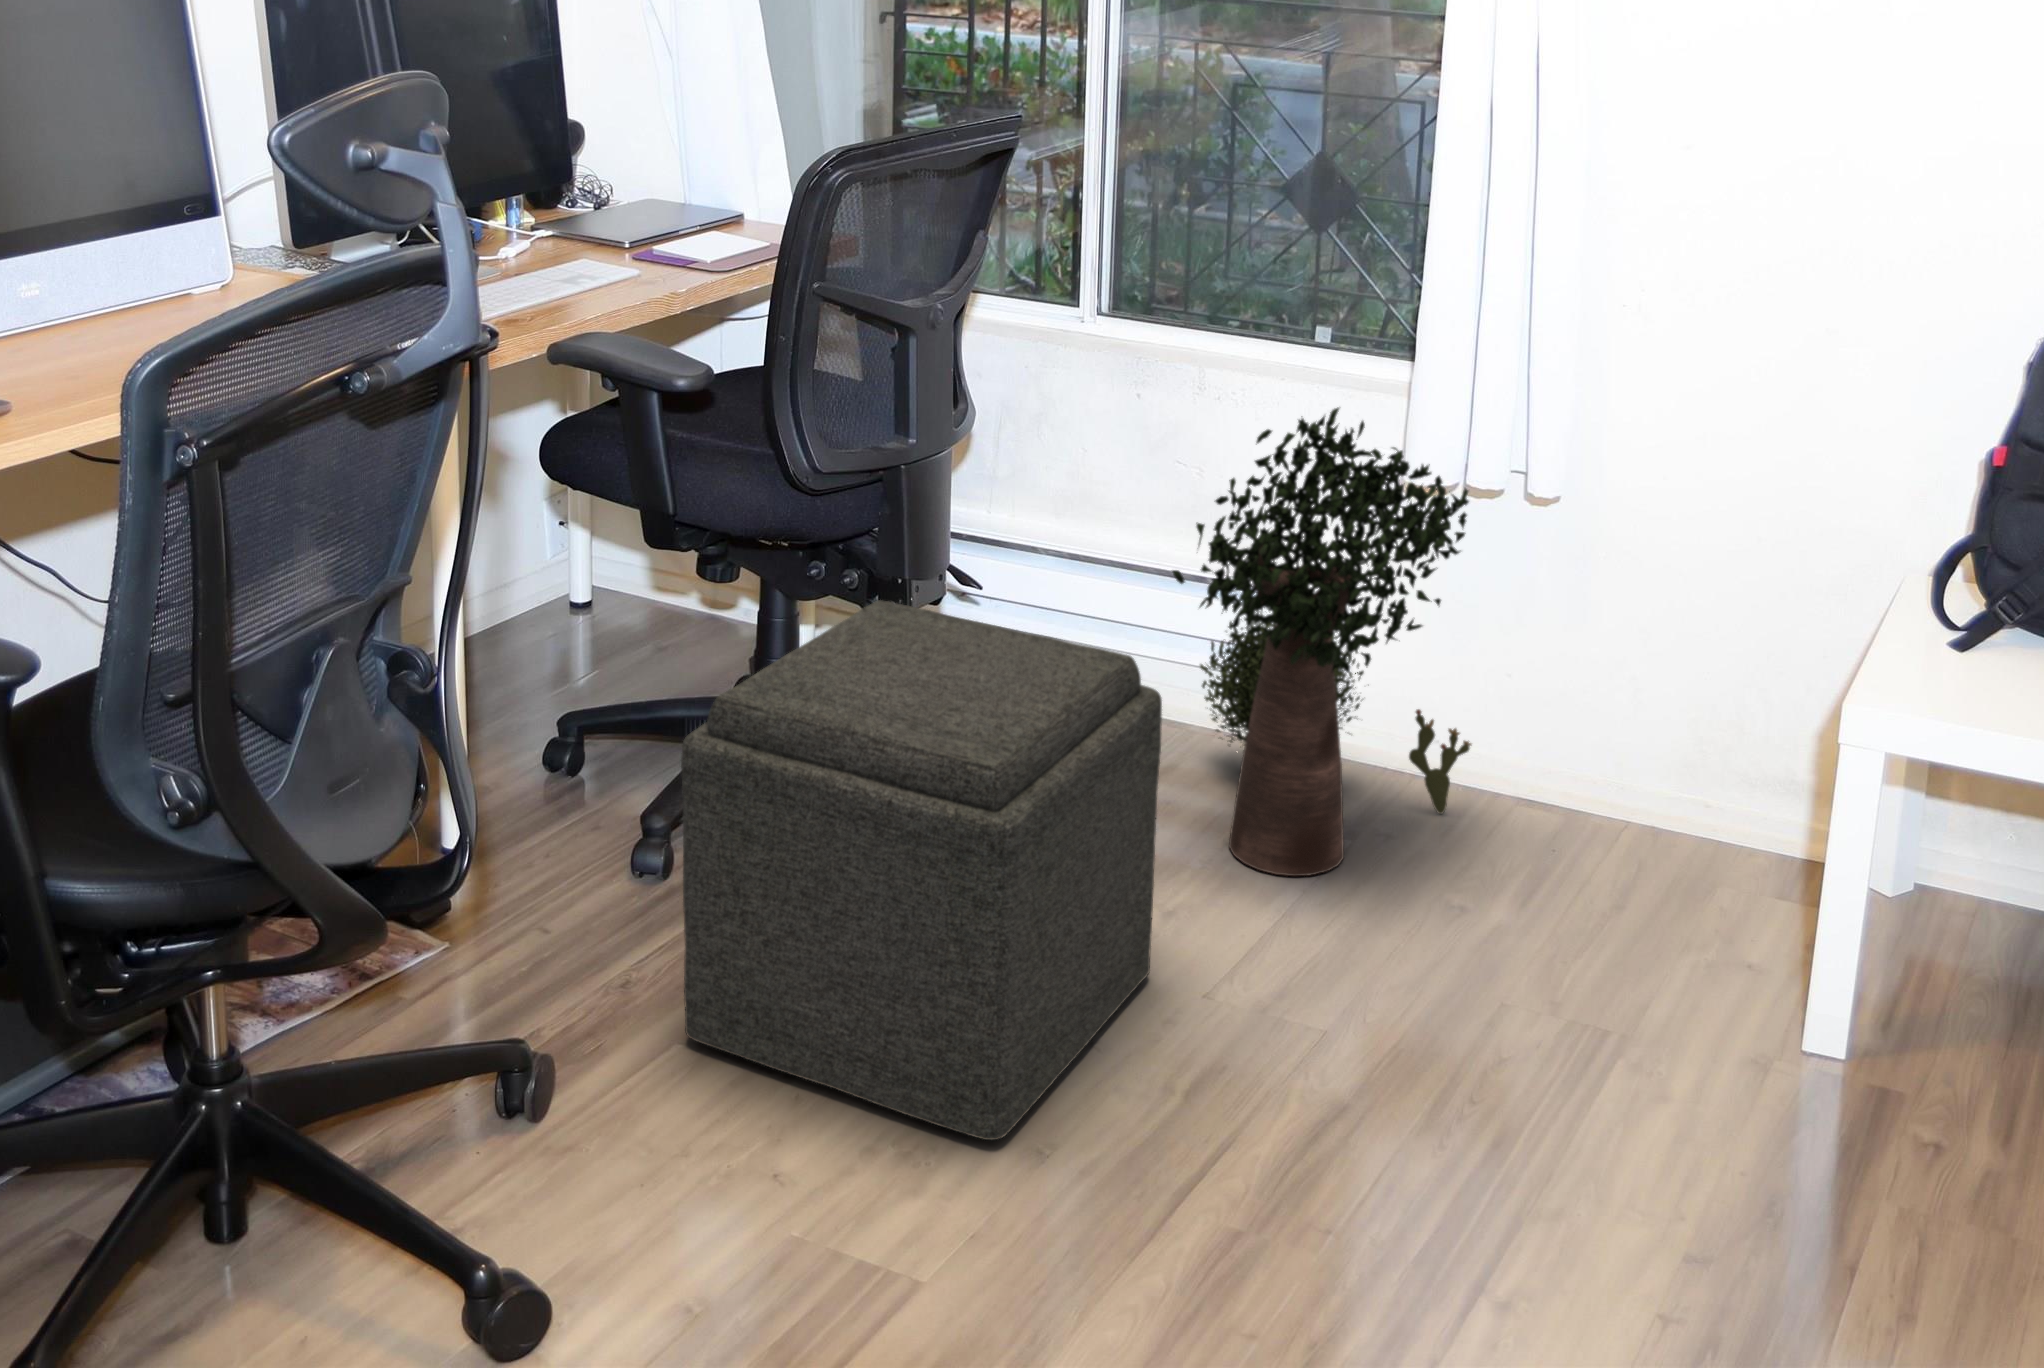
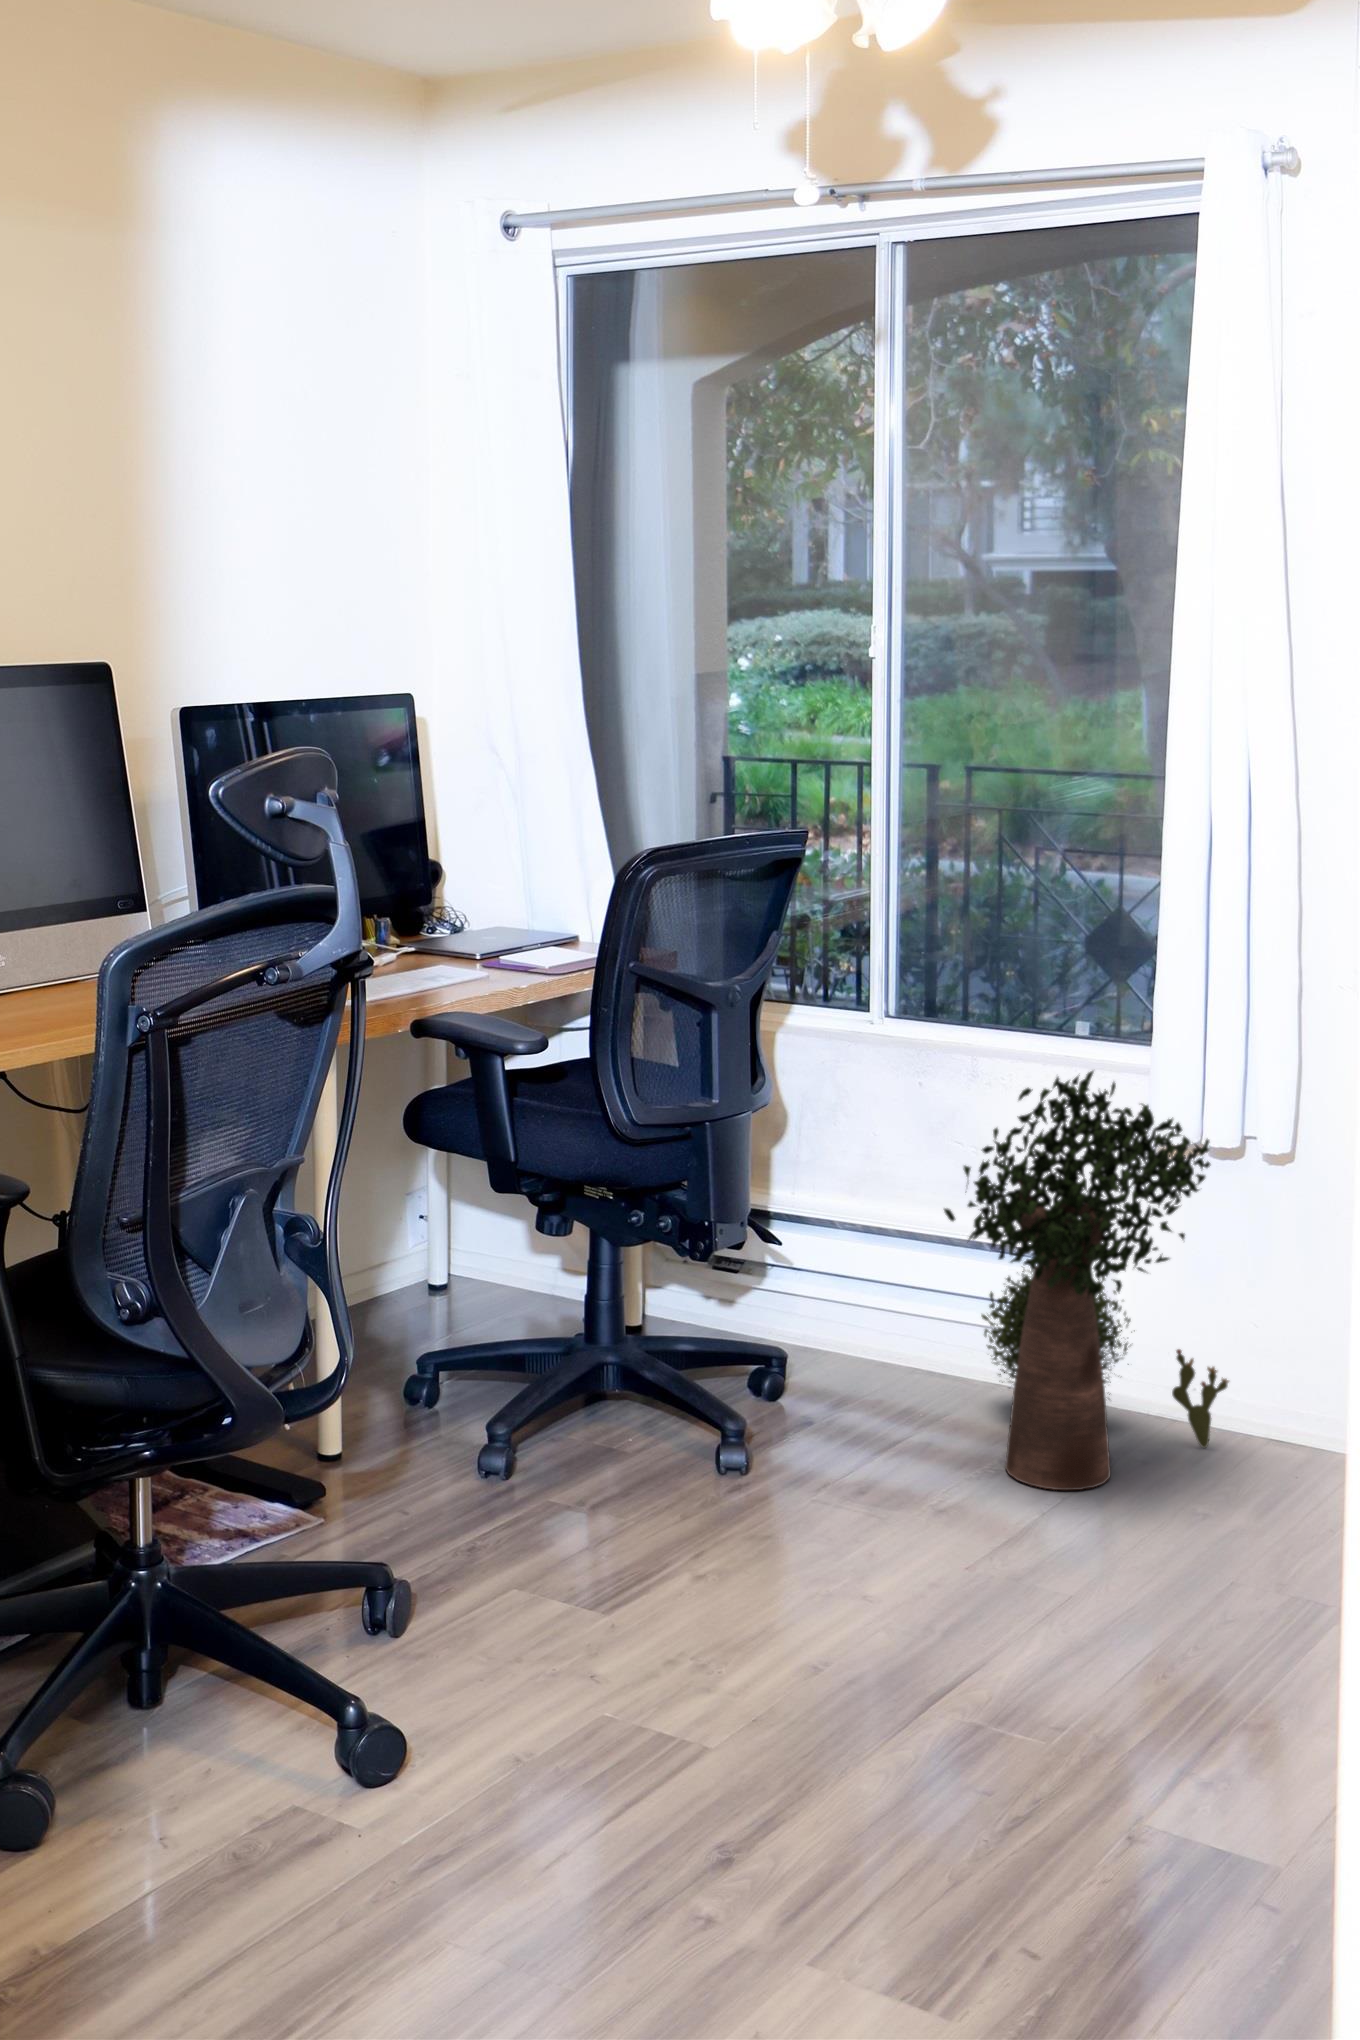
ottoman: present [681,600,1162,1140] -> none [516,1225,928,1662]

